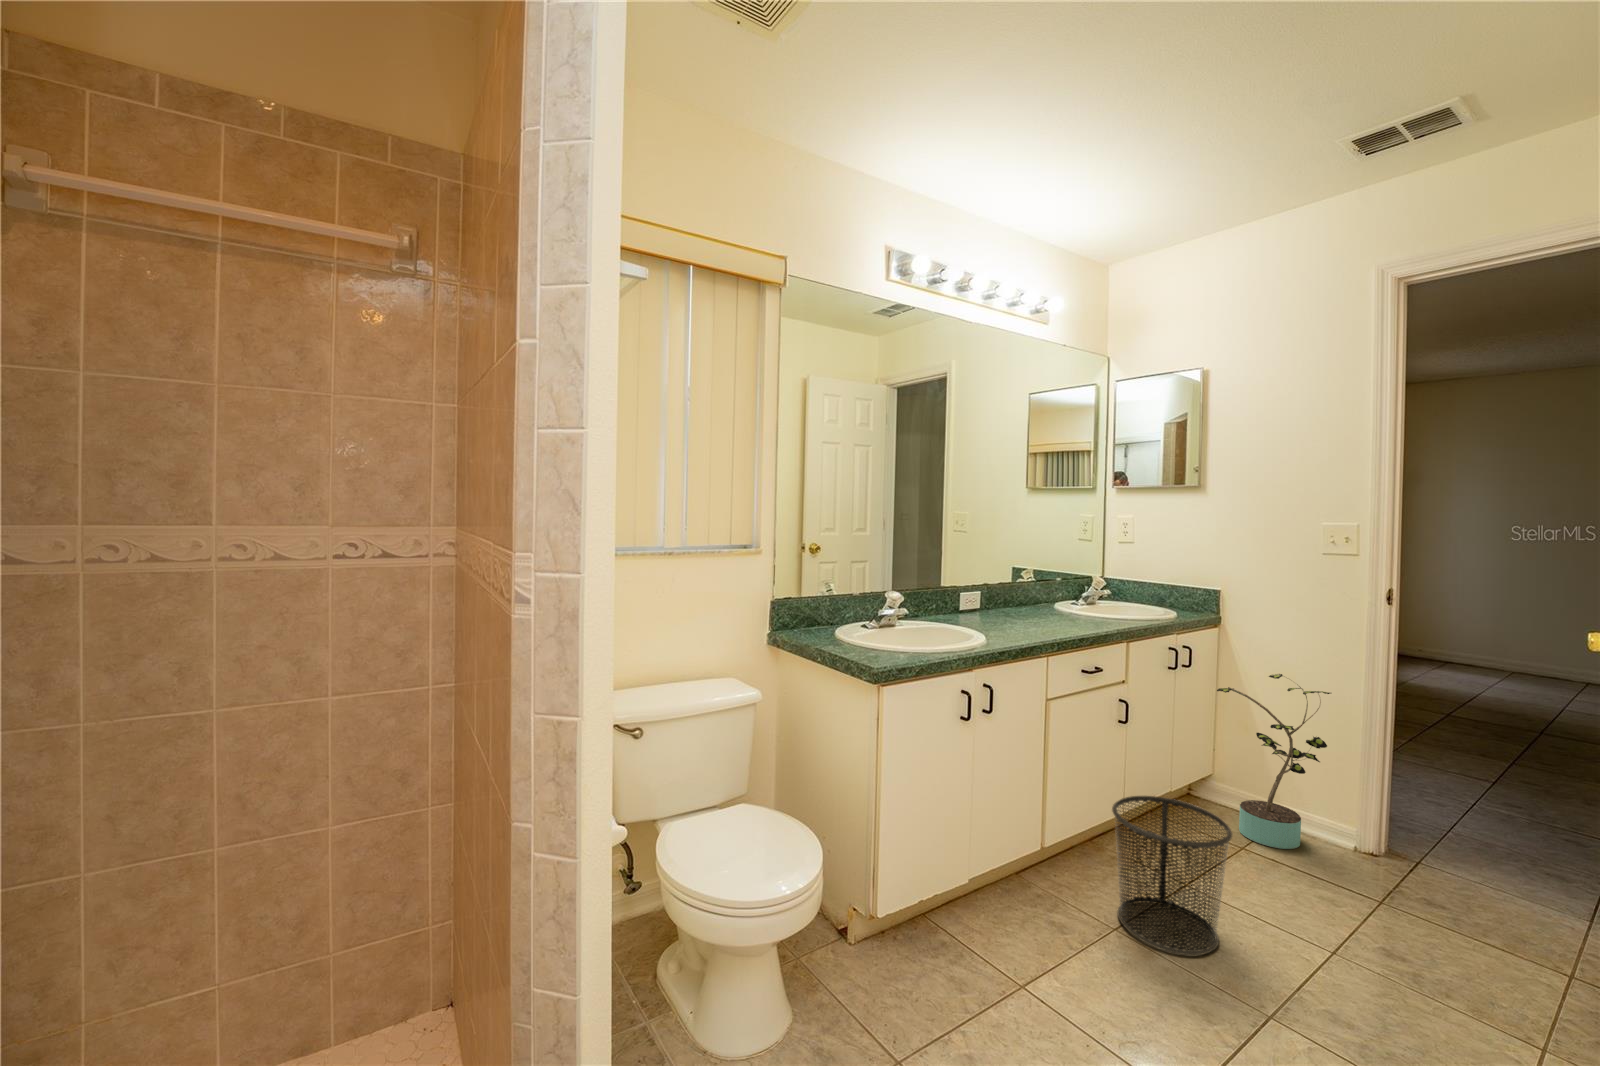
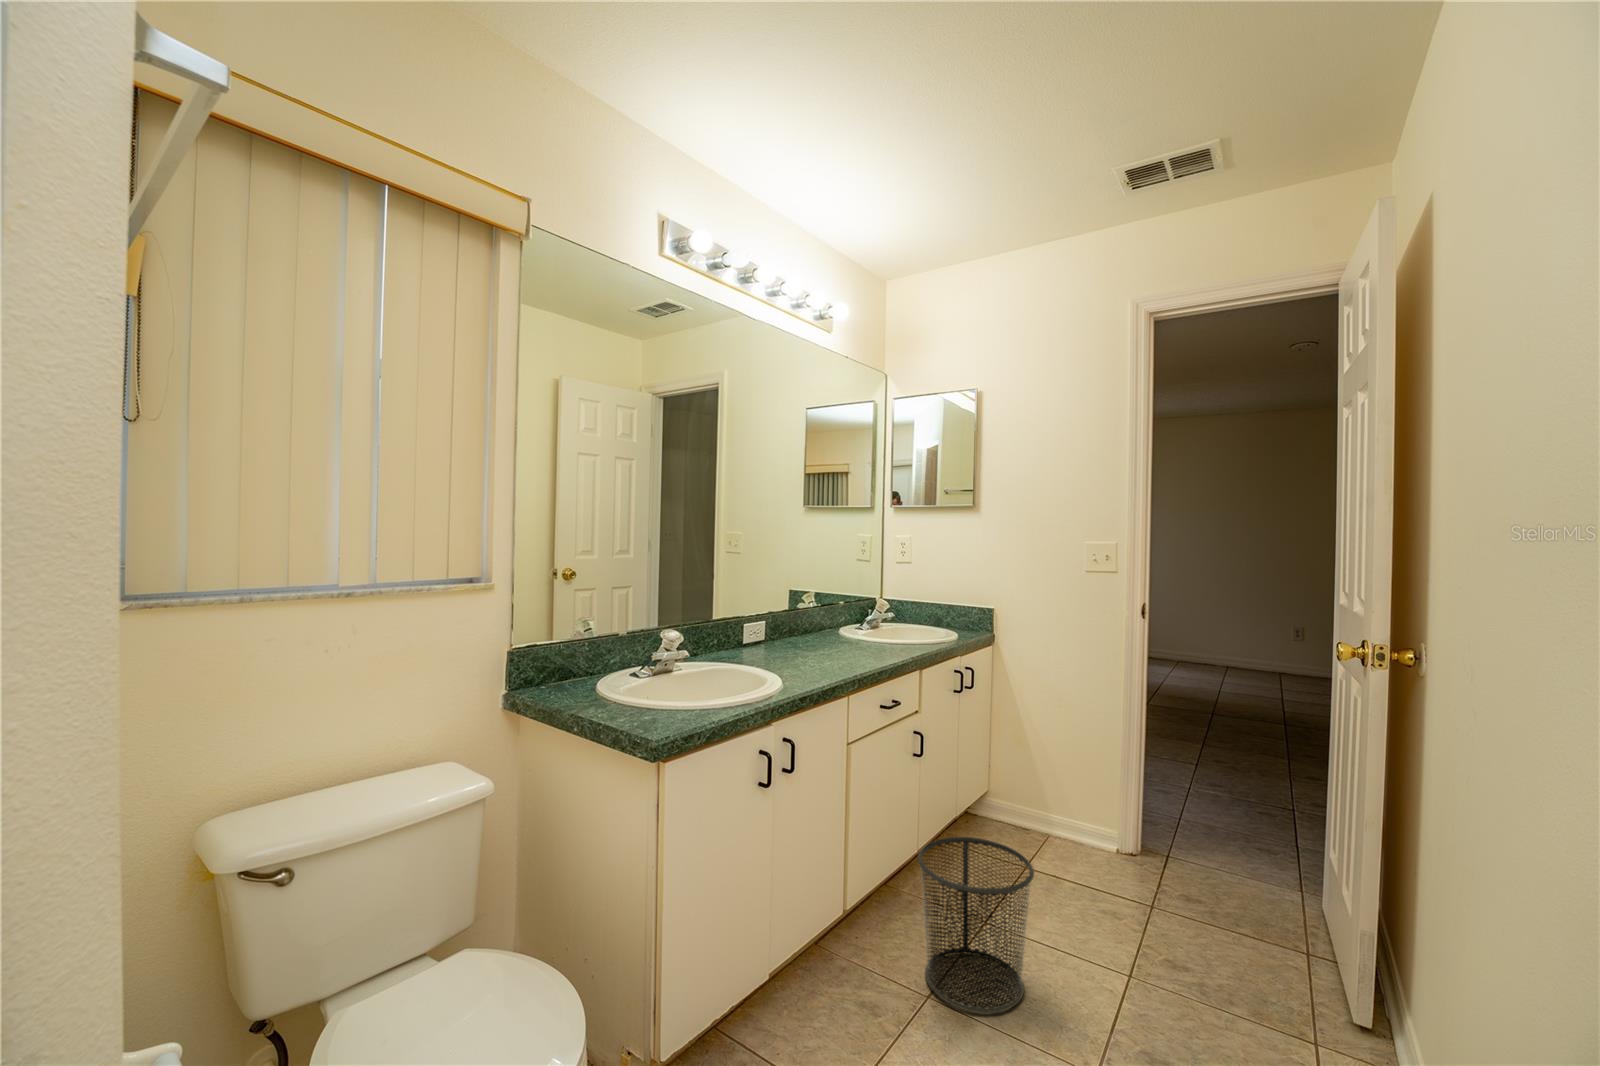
potted plant: present [1217,674,1331,849] -> none [996,688,1093,863]

